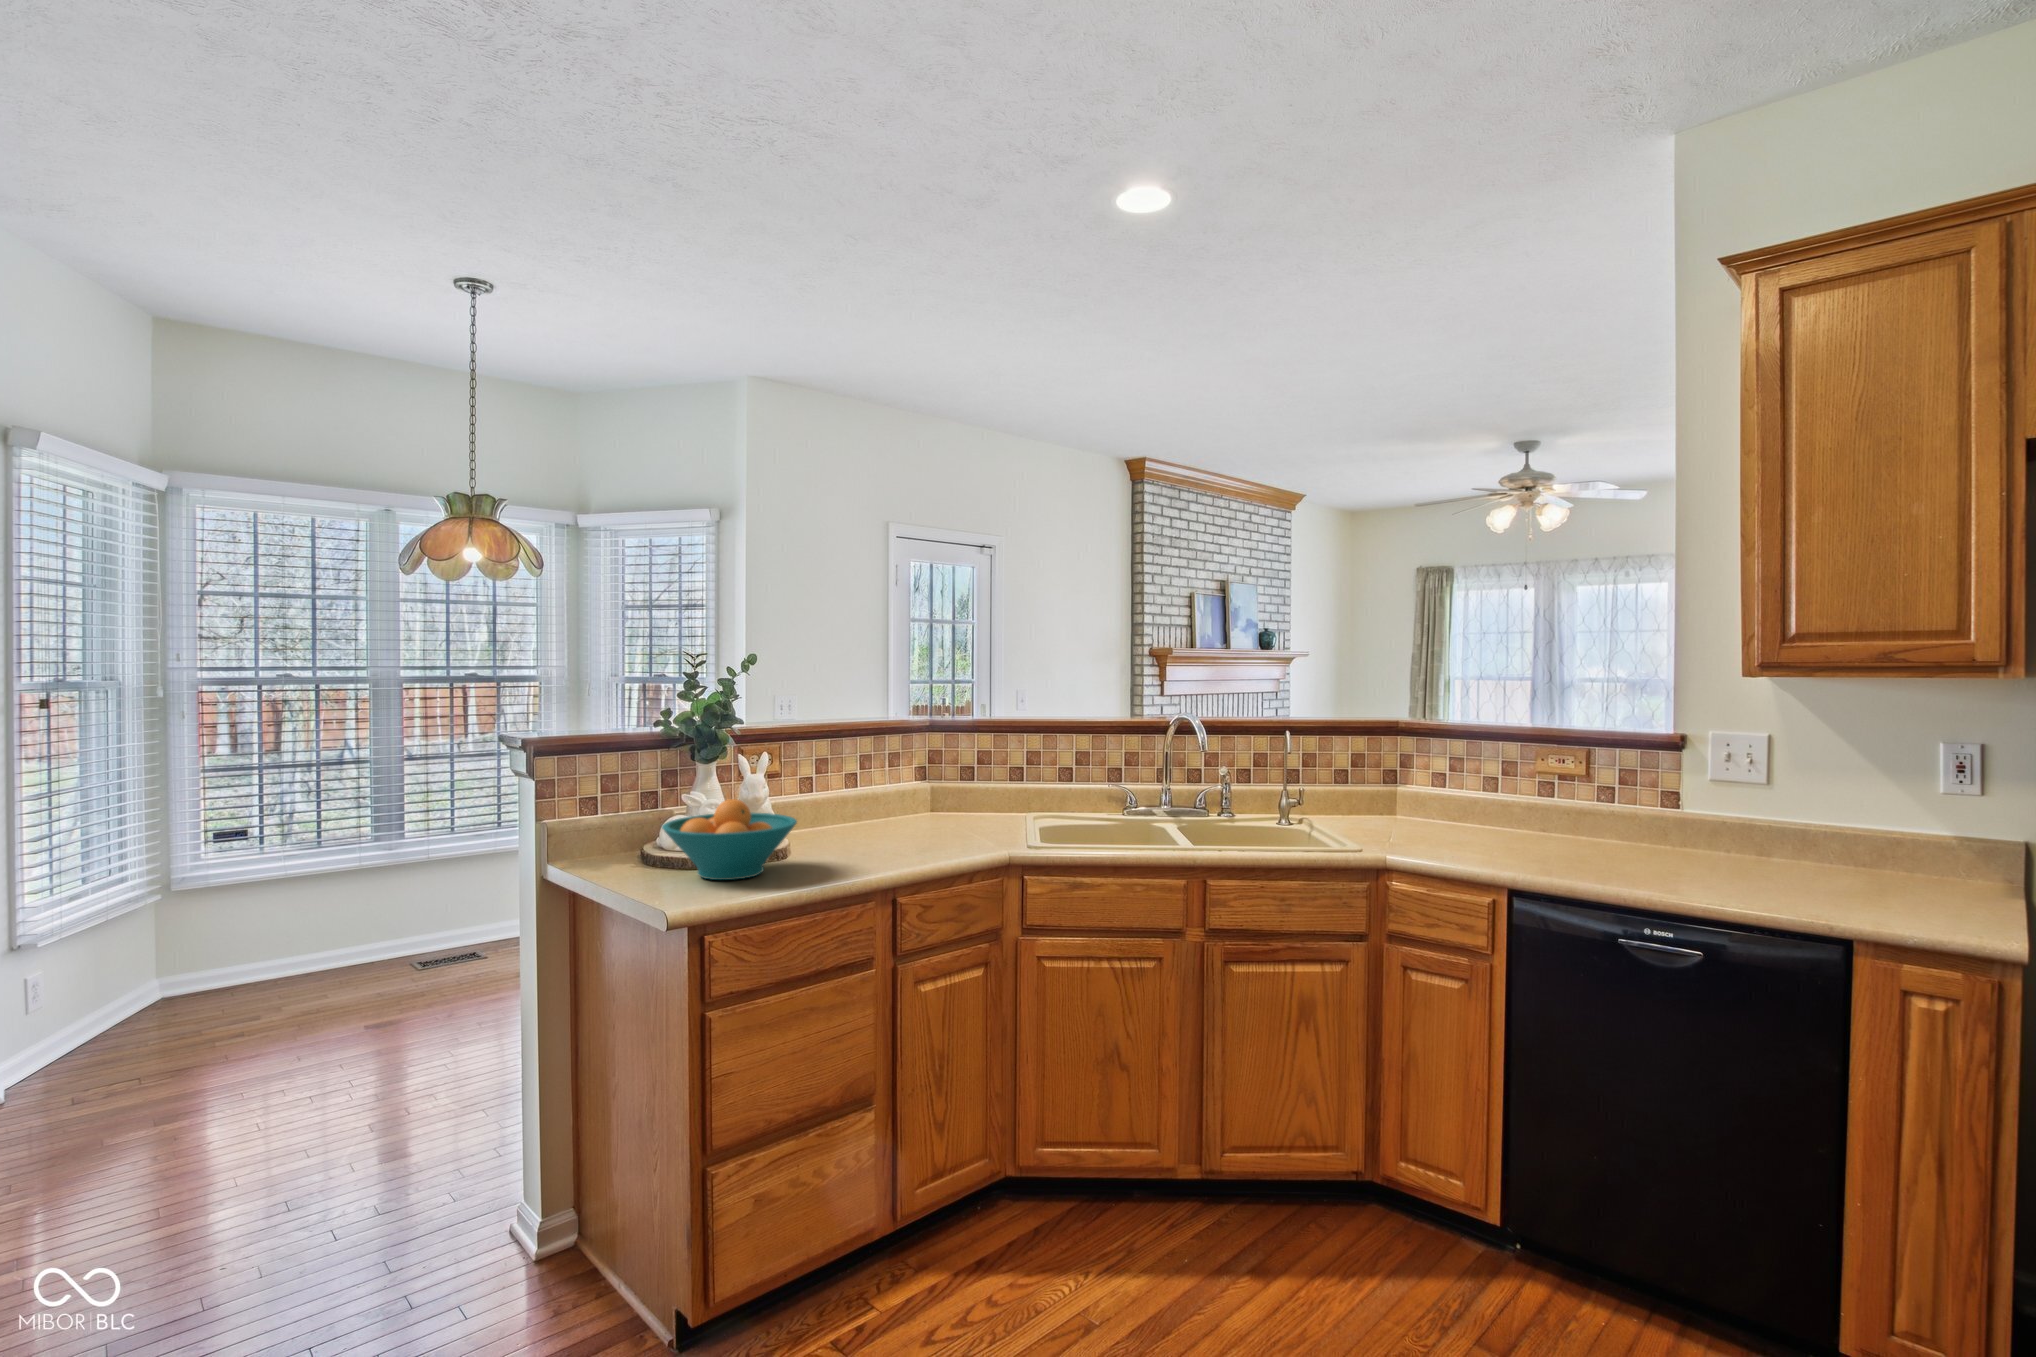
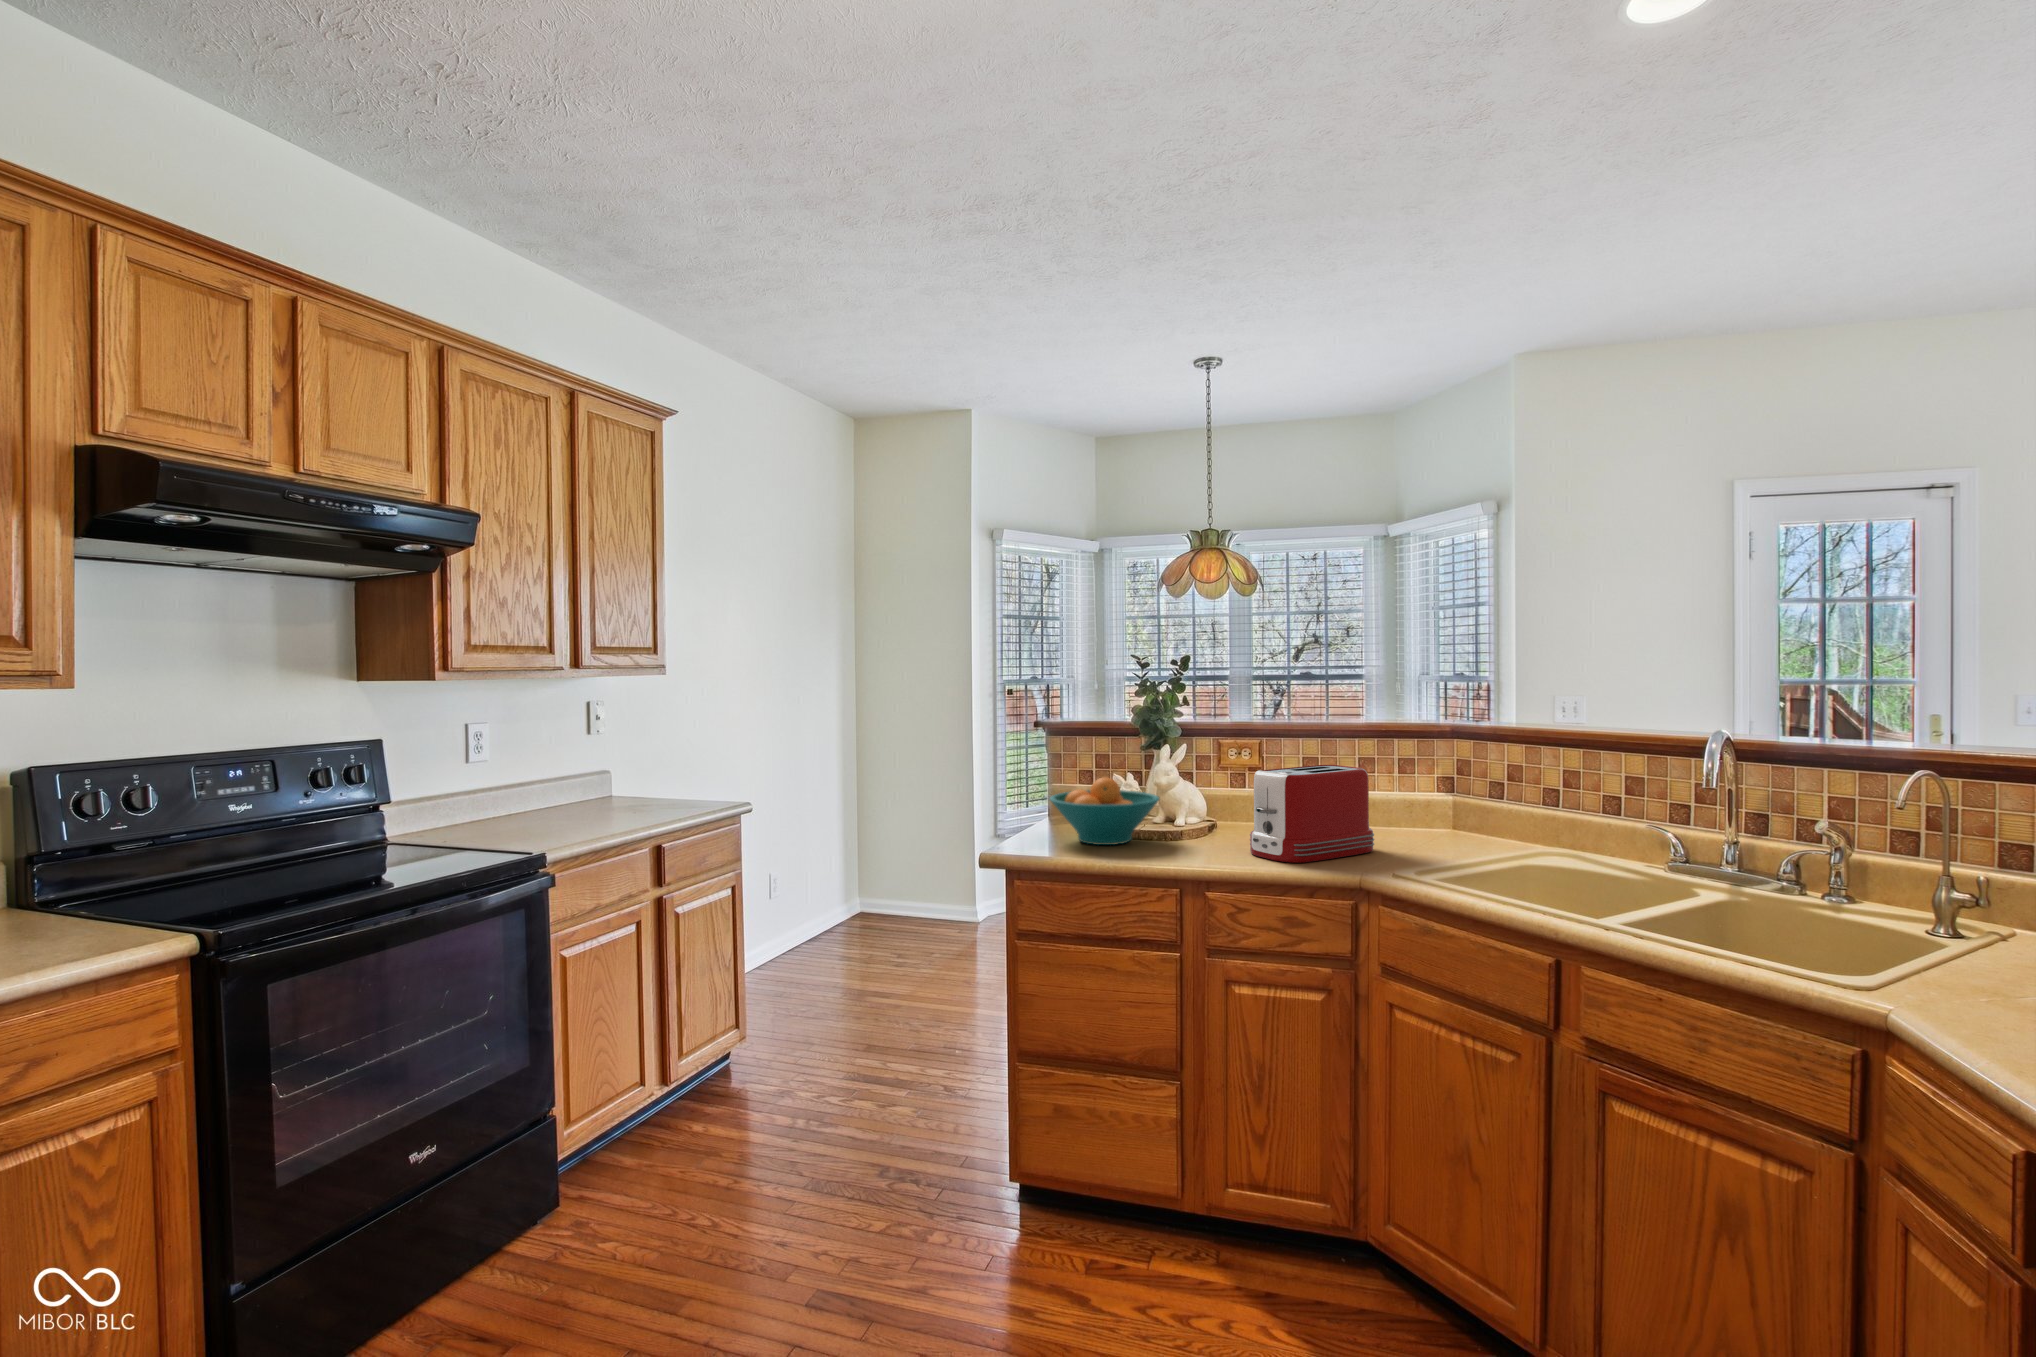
toaster: none [880,762,955,857] -> present [1250,765,1374,863]

